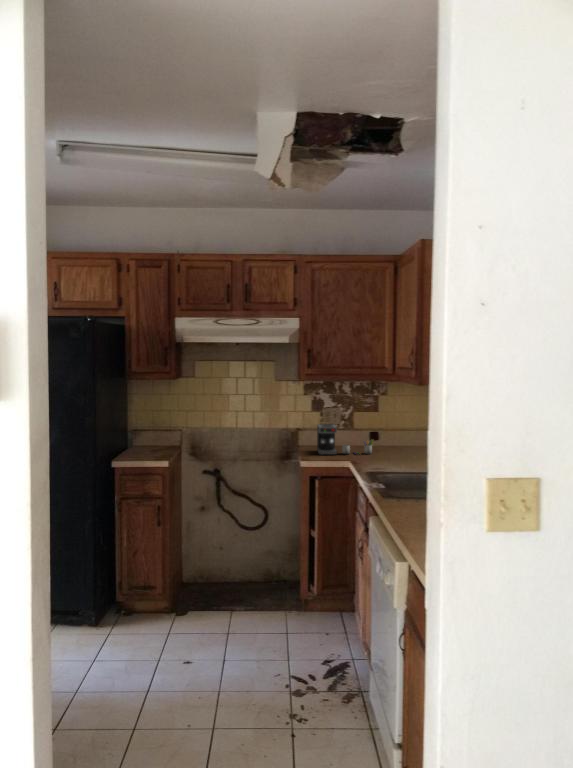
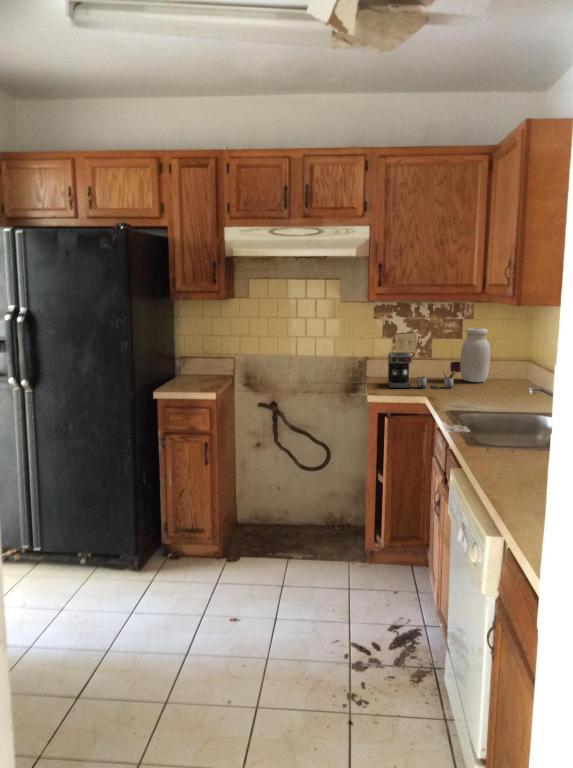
jar: none [378,403,402,449] -> present [460,328,490,382]

